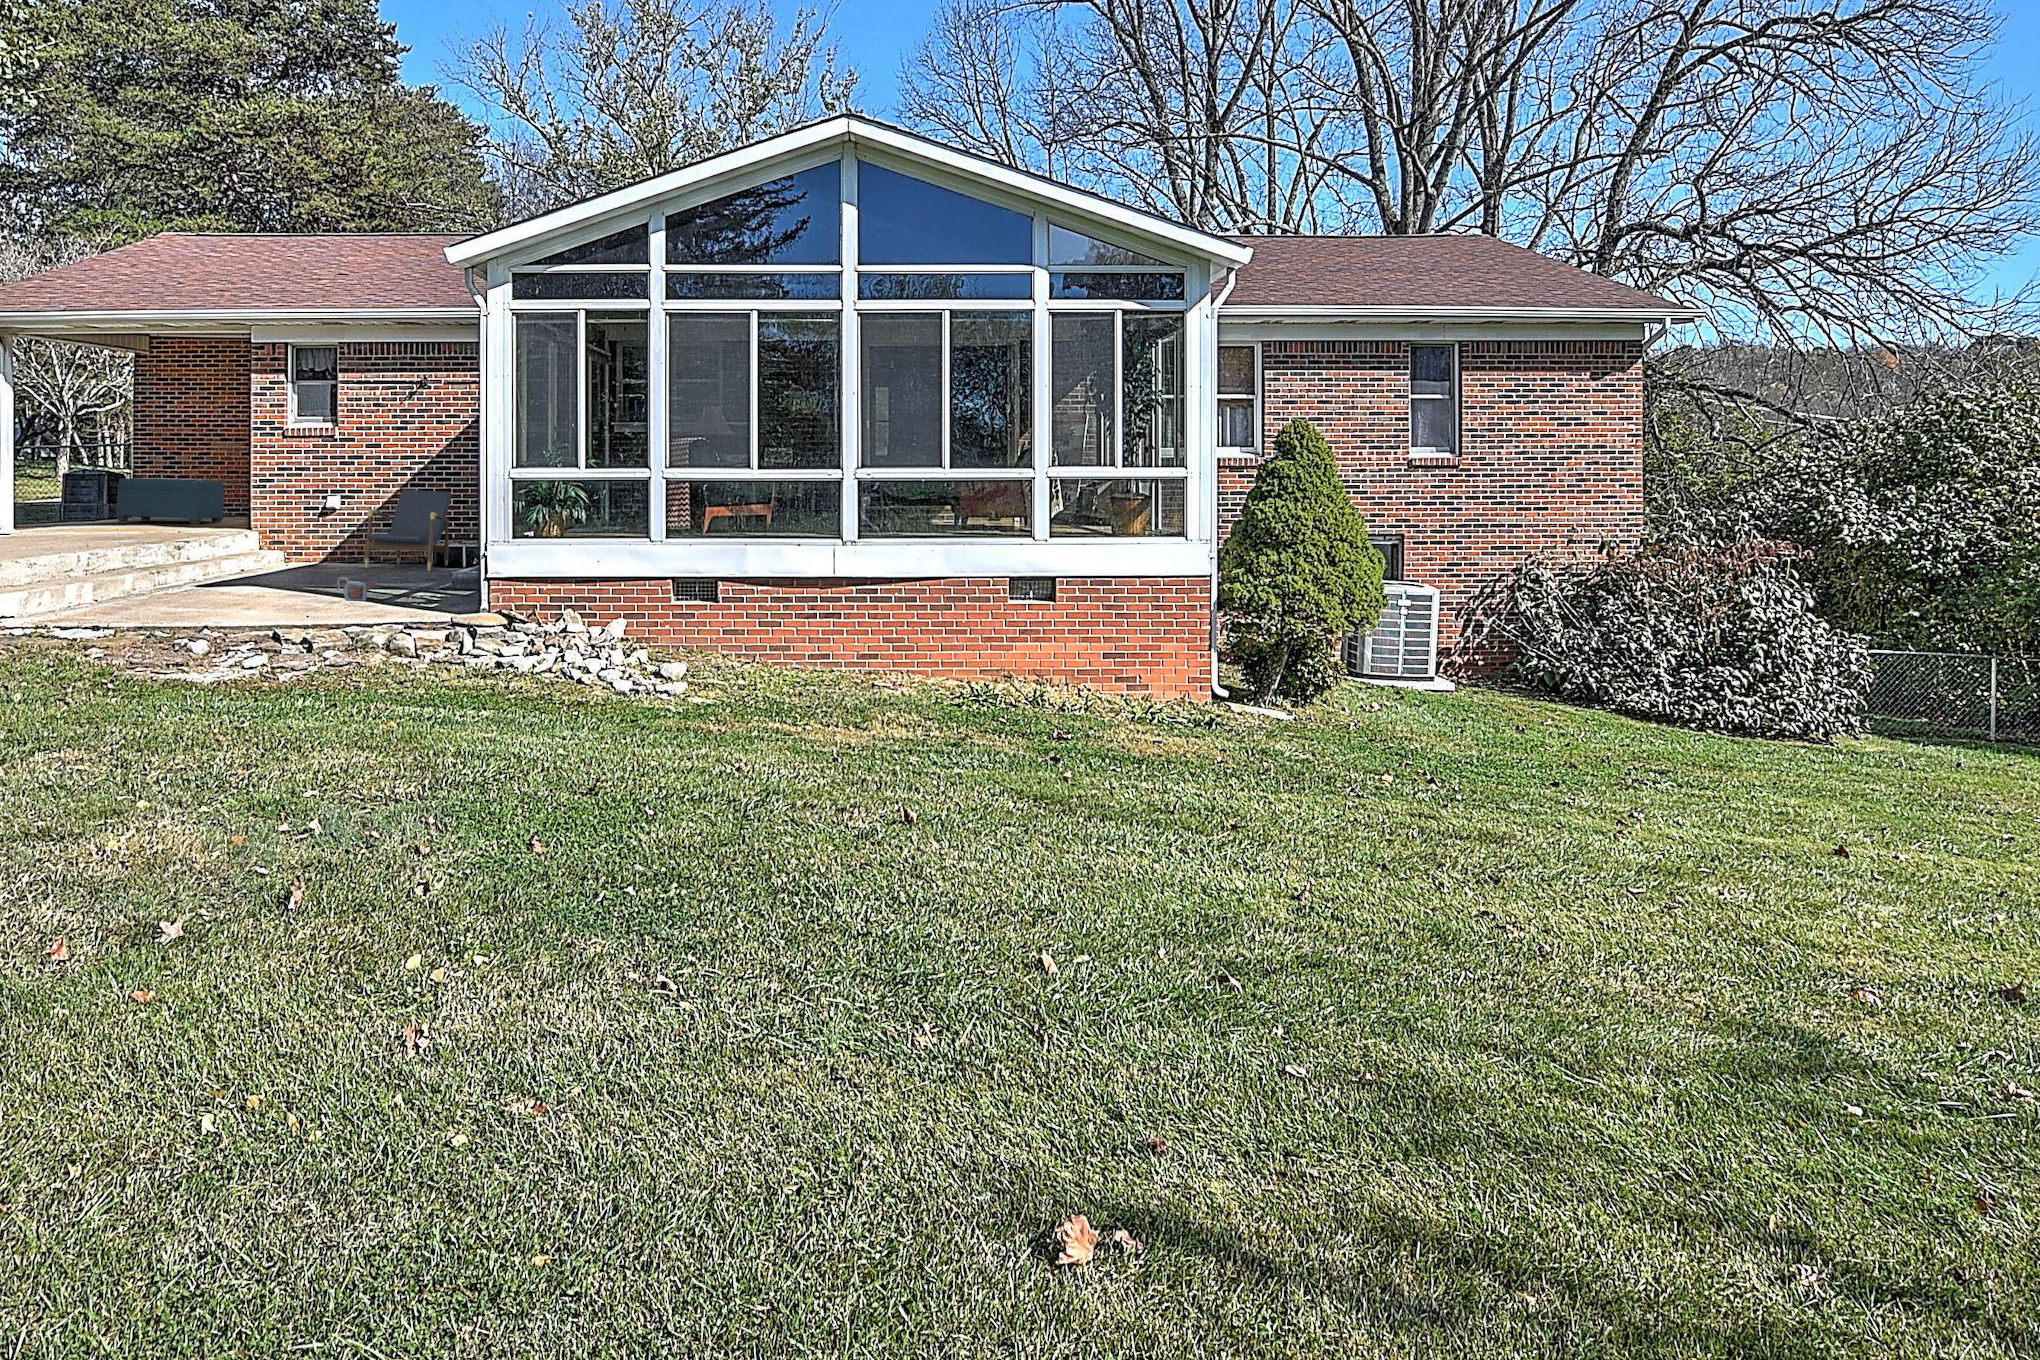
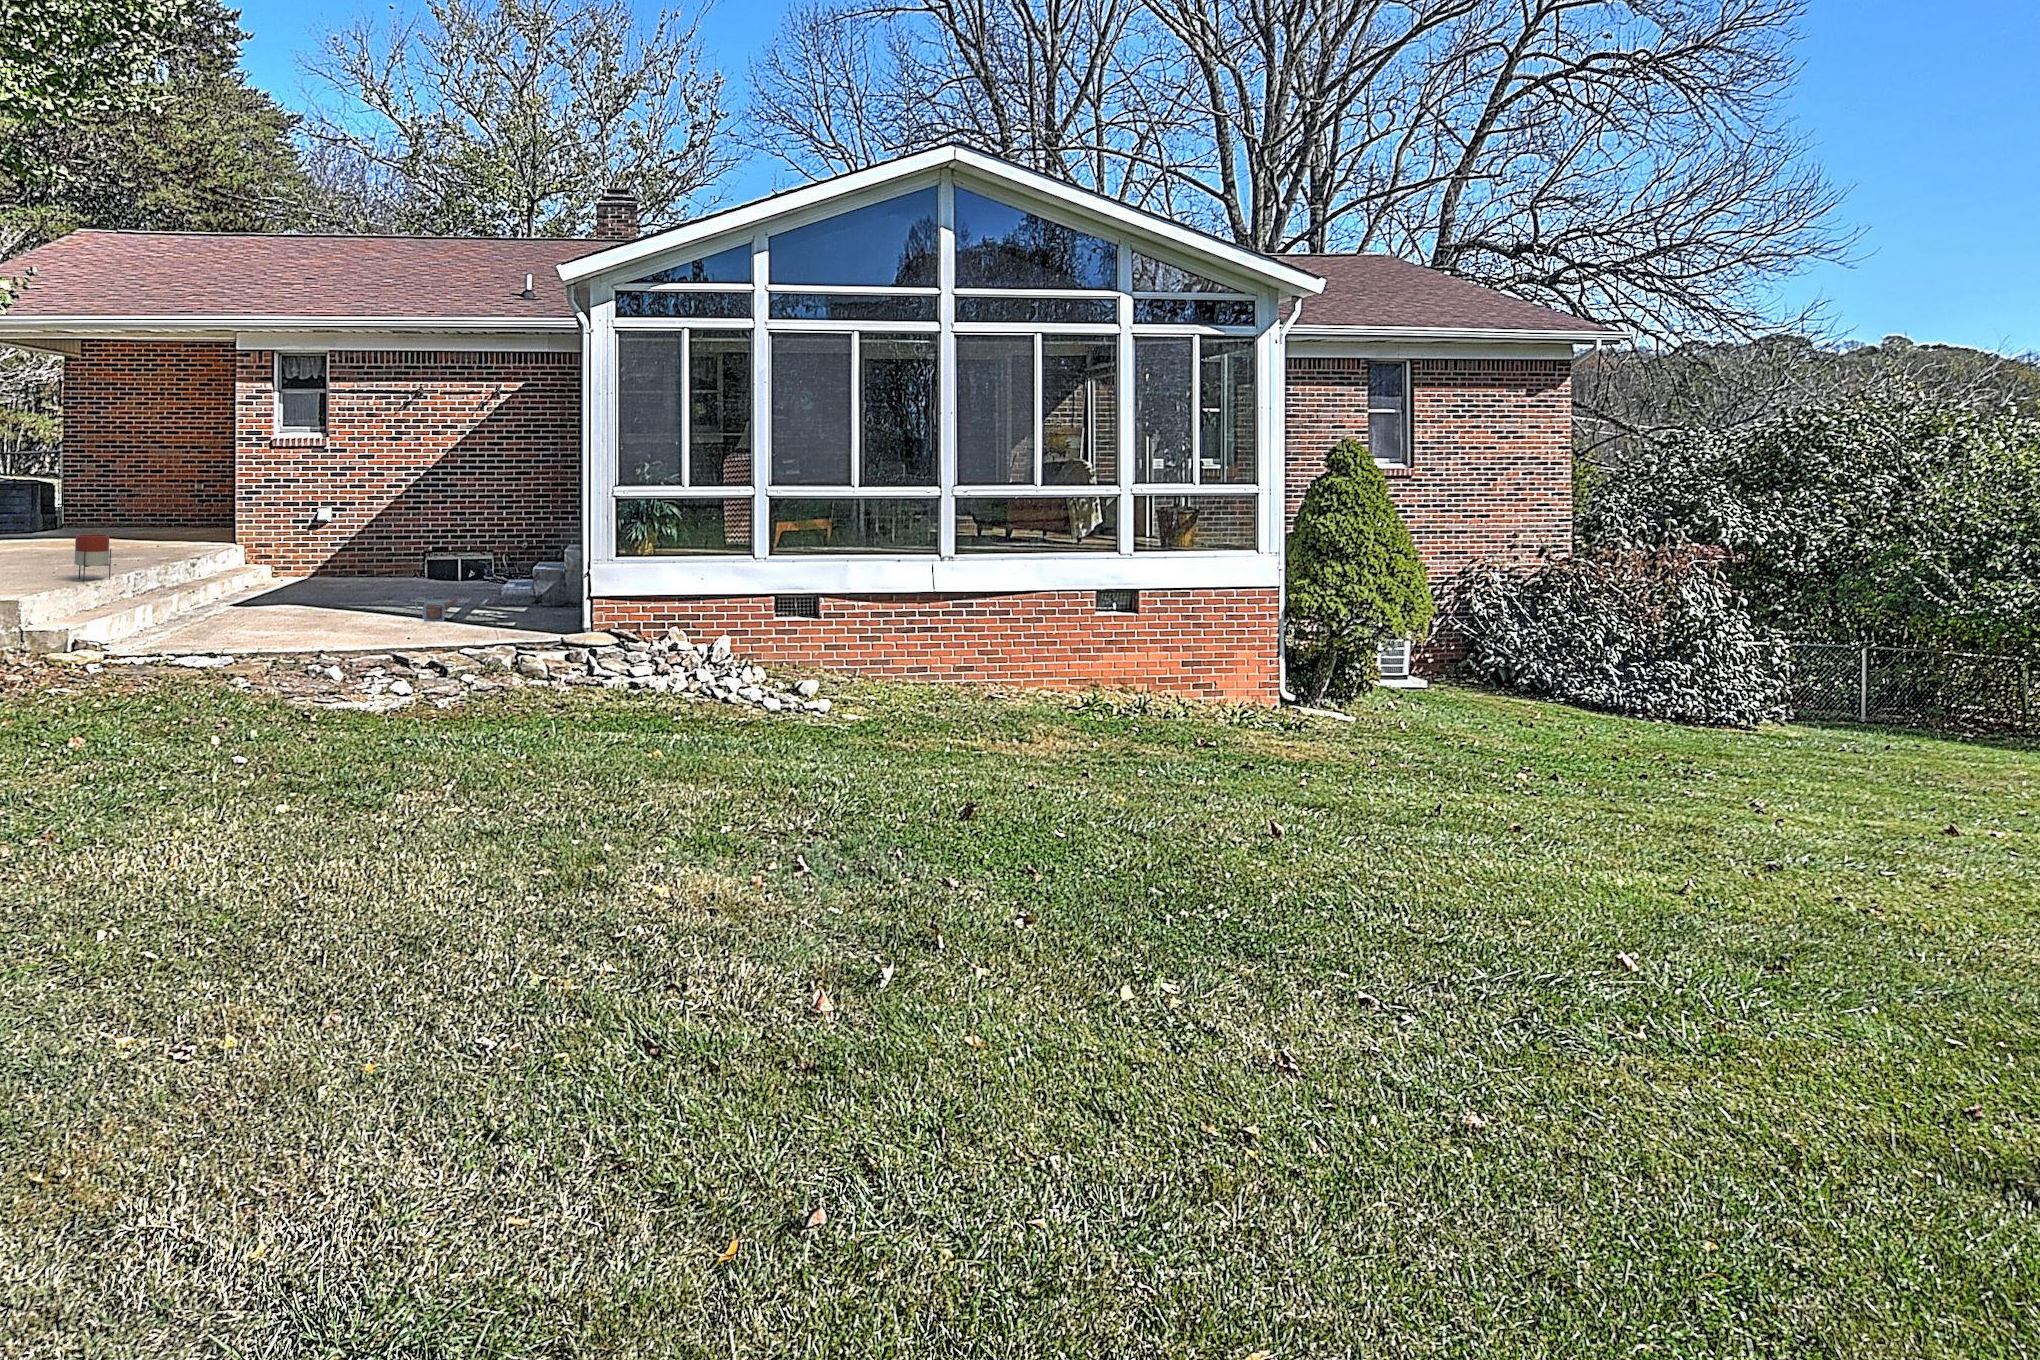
bench: present [117,478,224,525] -> none [95,489,208,539]
lounge chair: present [365,490,451,571] -> none [381,501,461,584]
planter: none [17,513,53,557] -> present [75,534,111,582]

